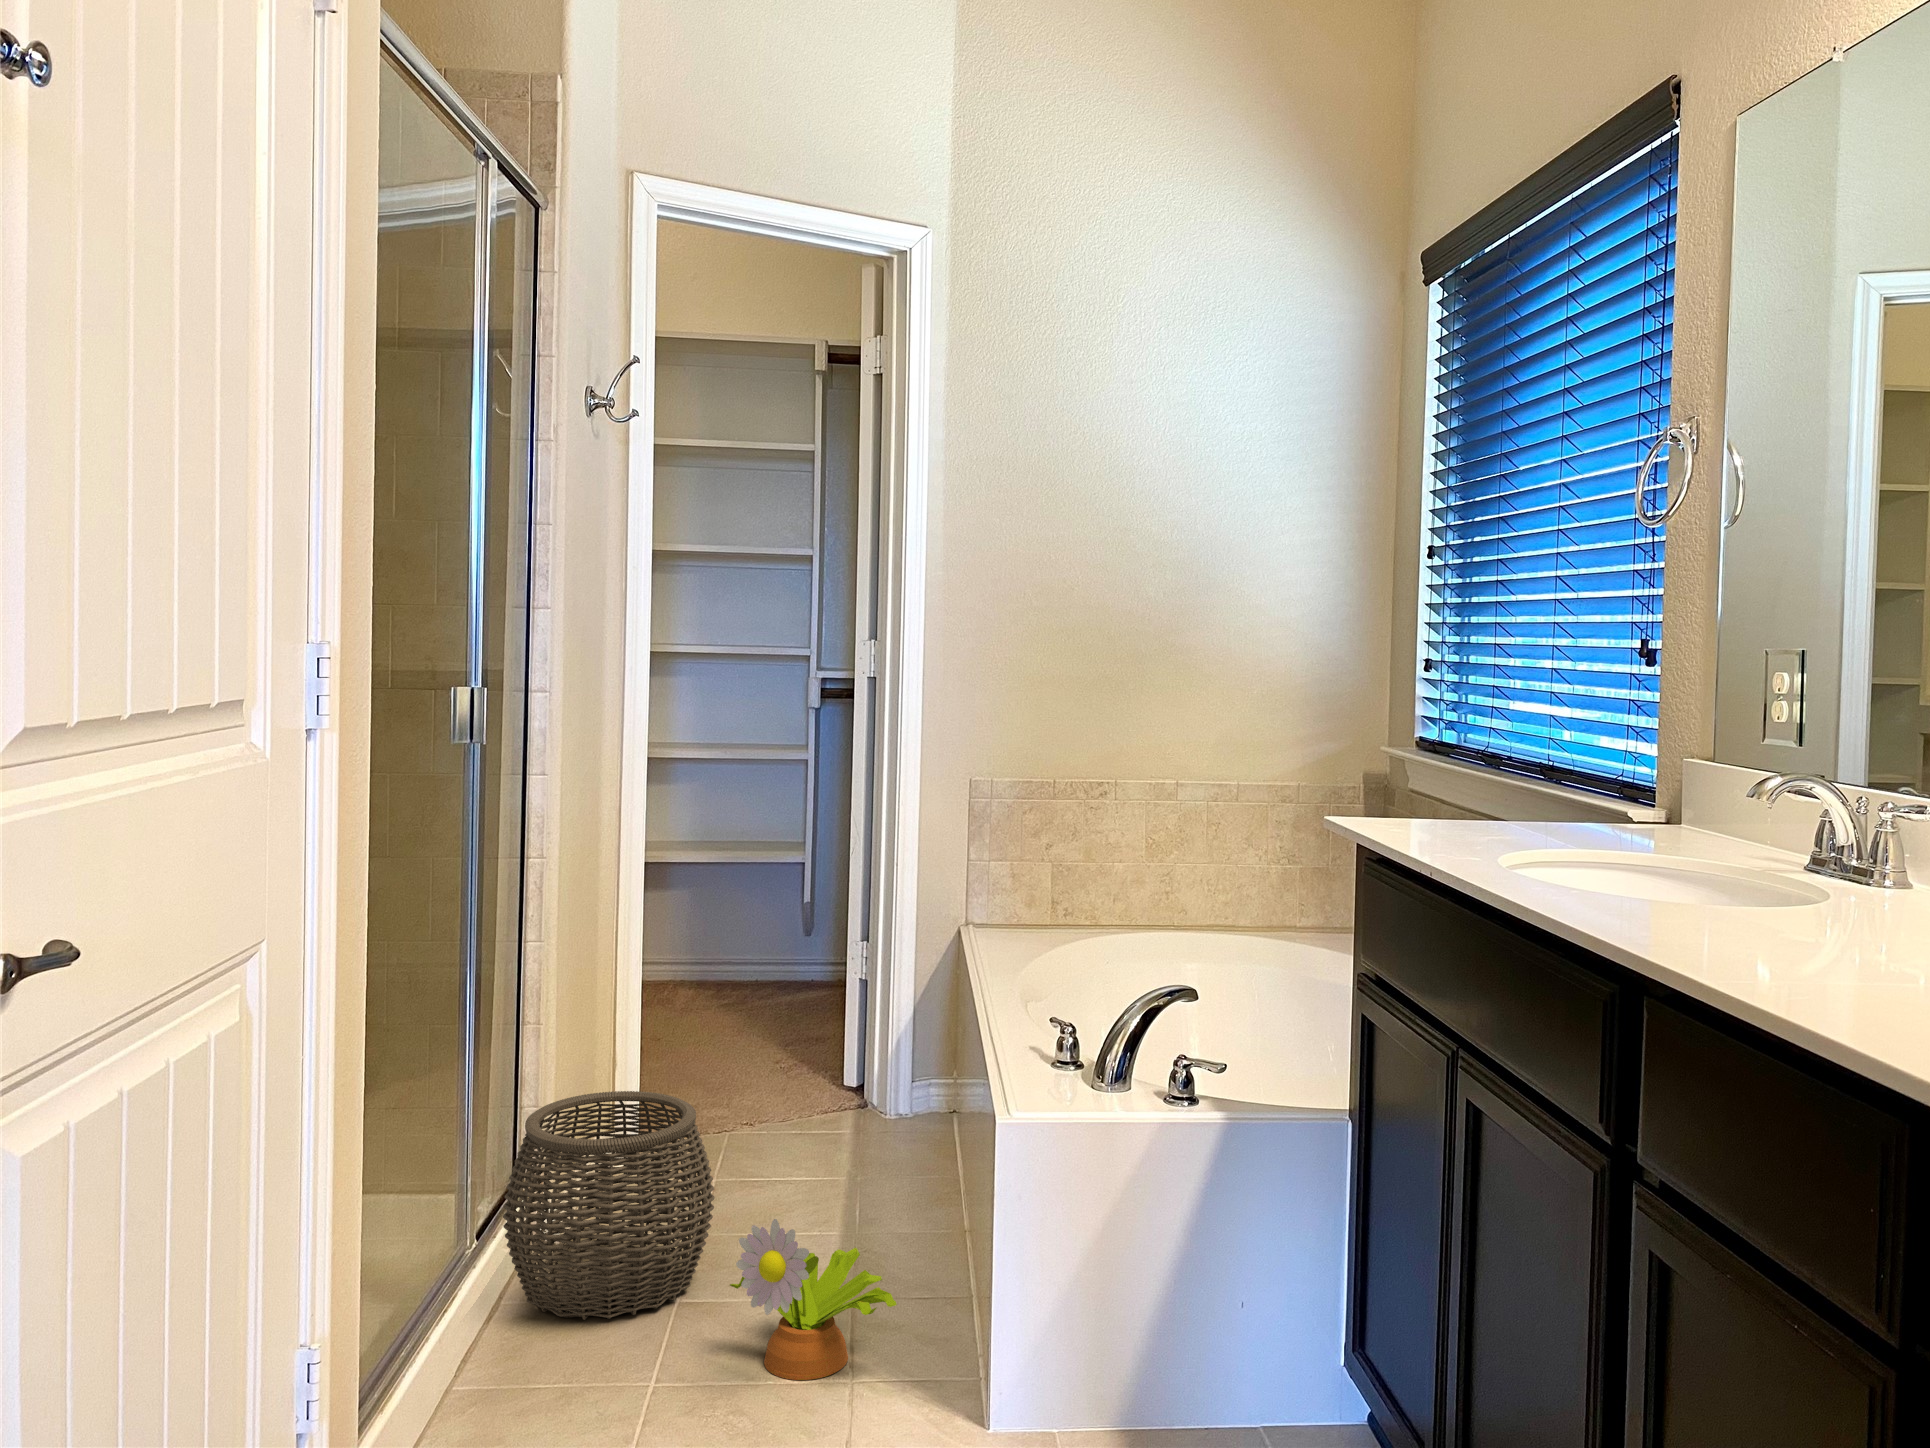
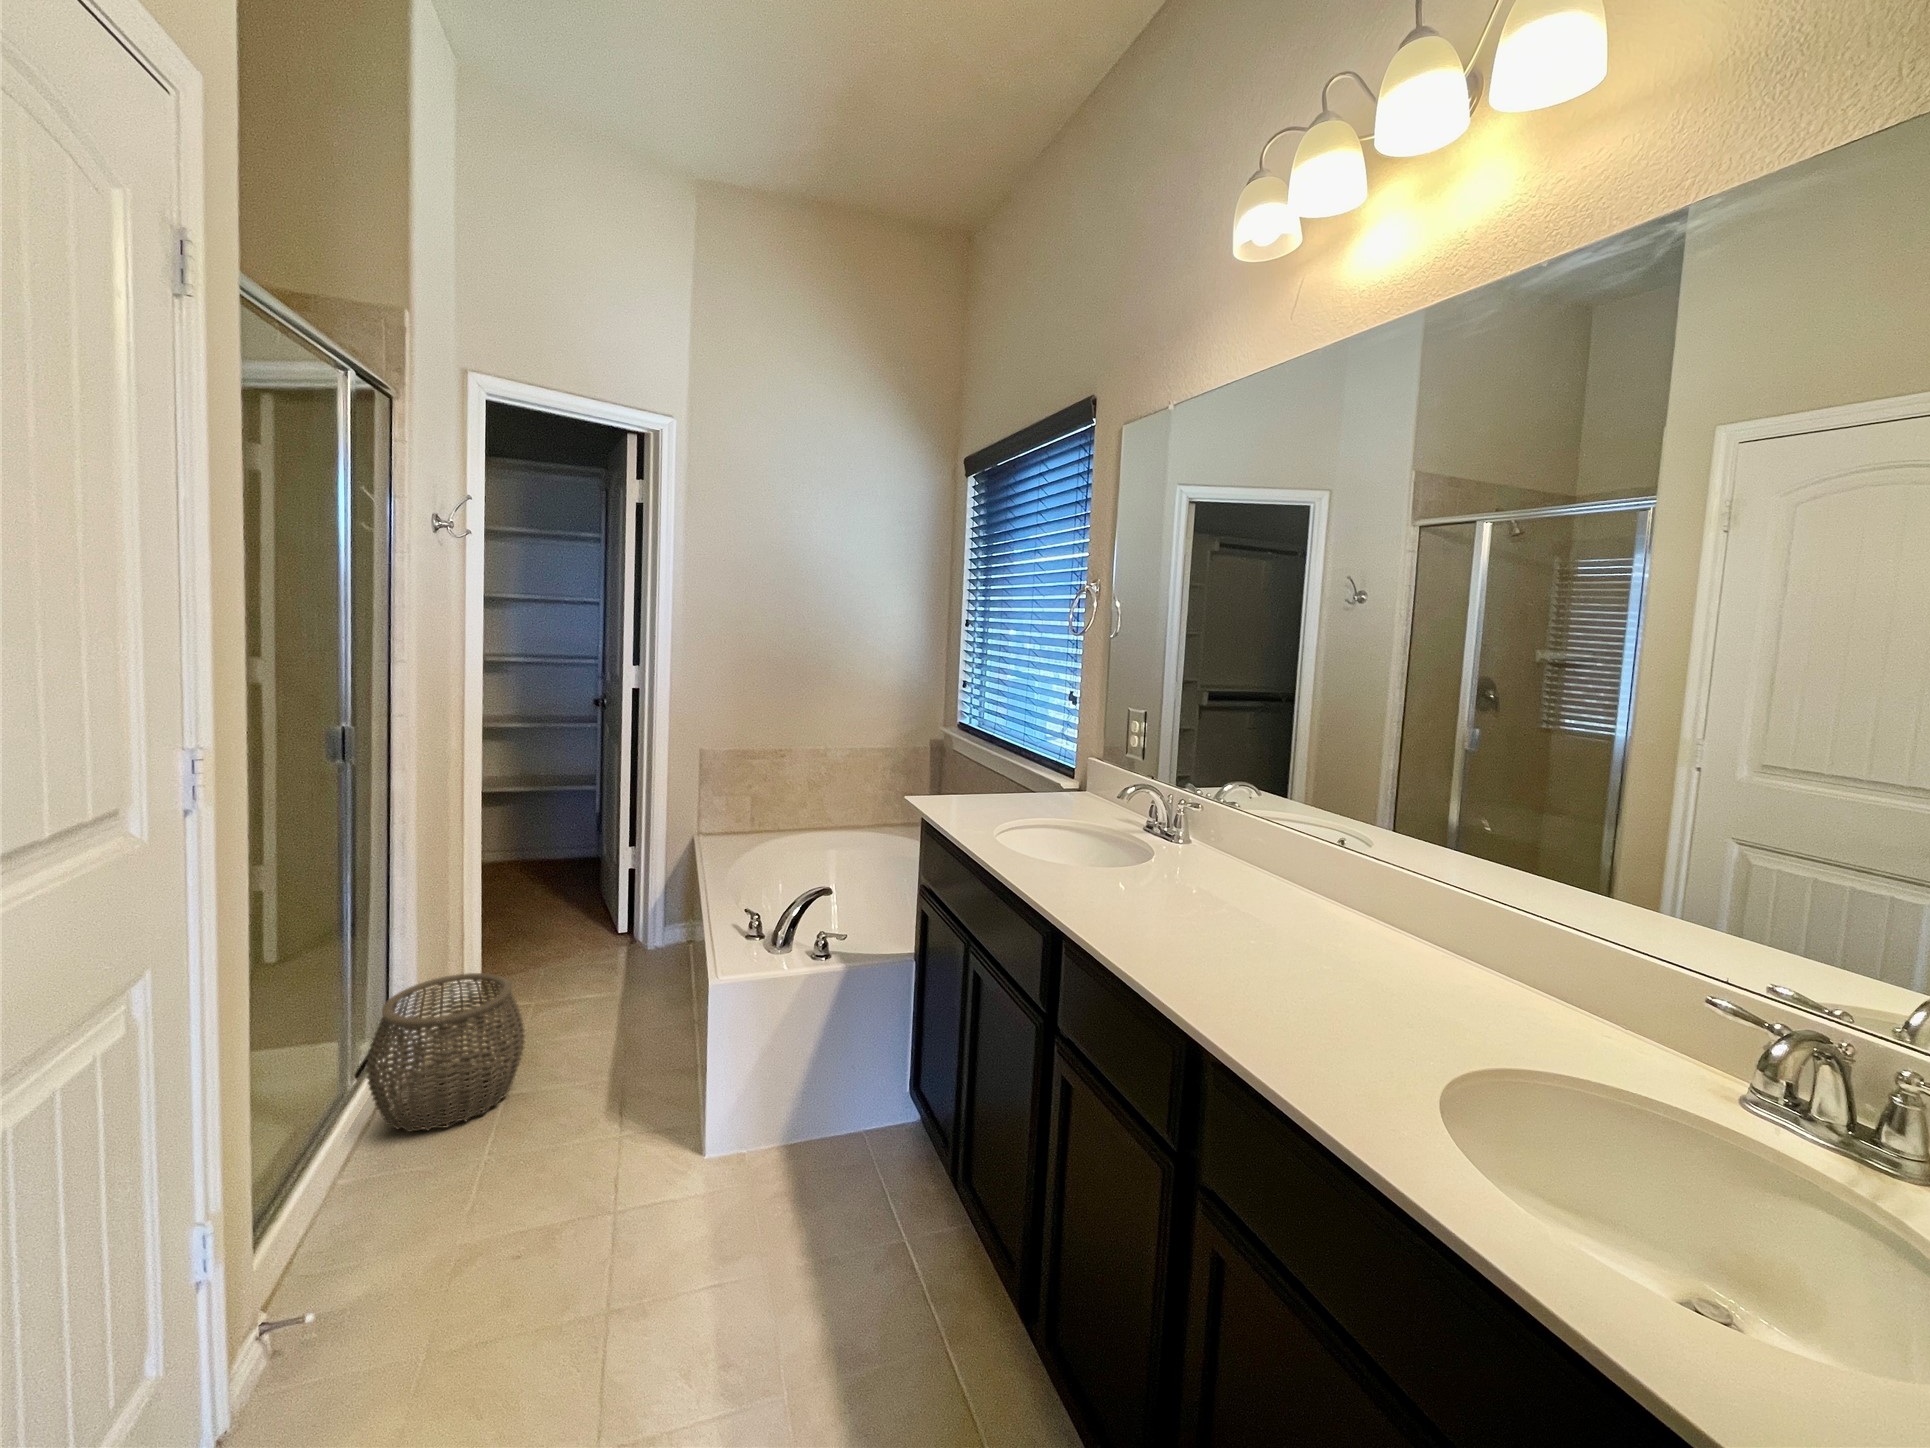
decorative plant: present [730,1219,897,1380] -> none [532,1059,646,1153]

